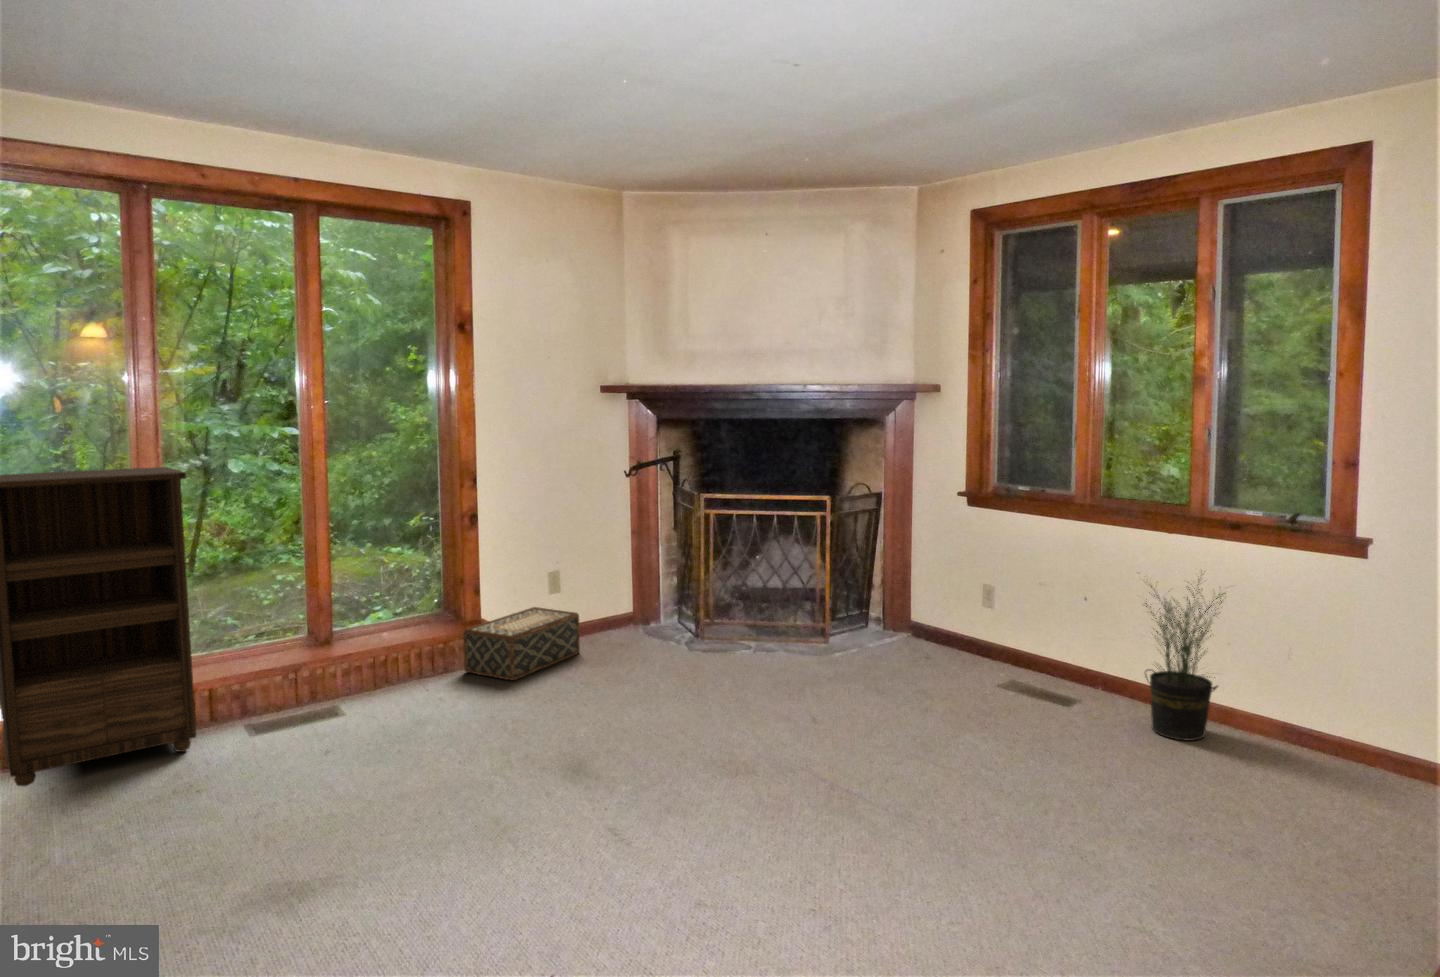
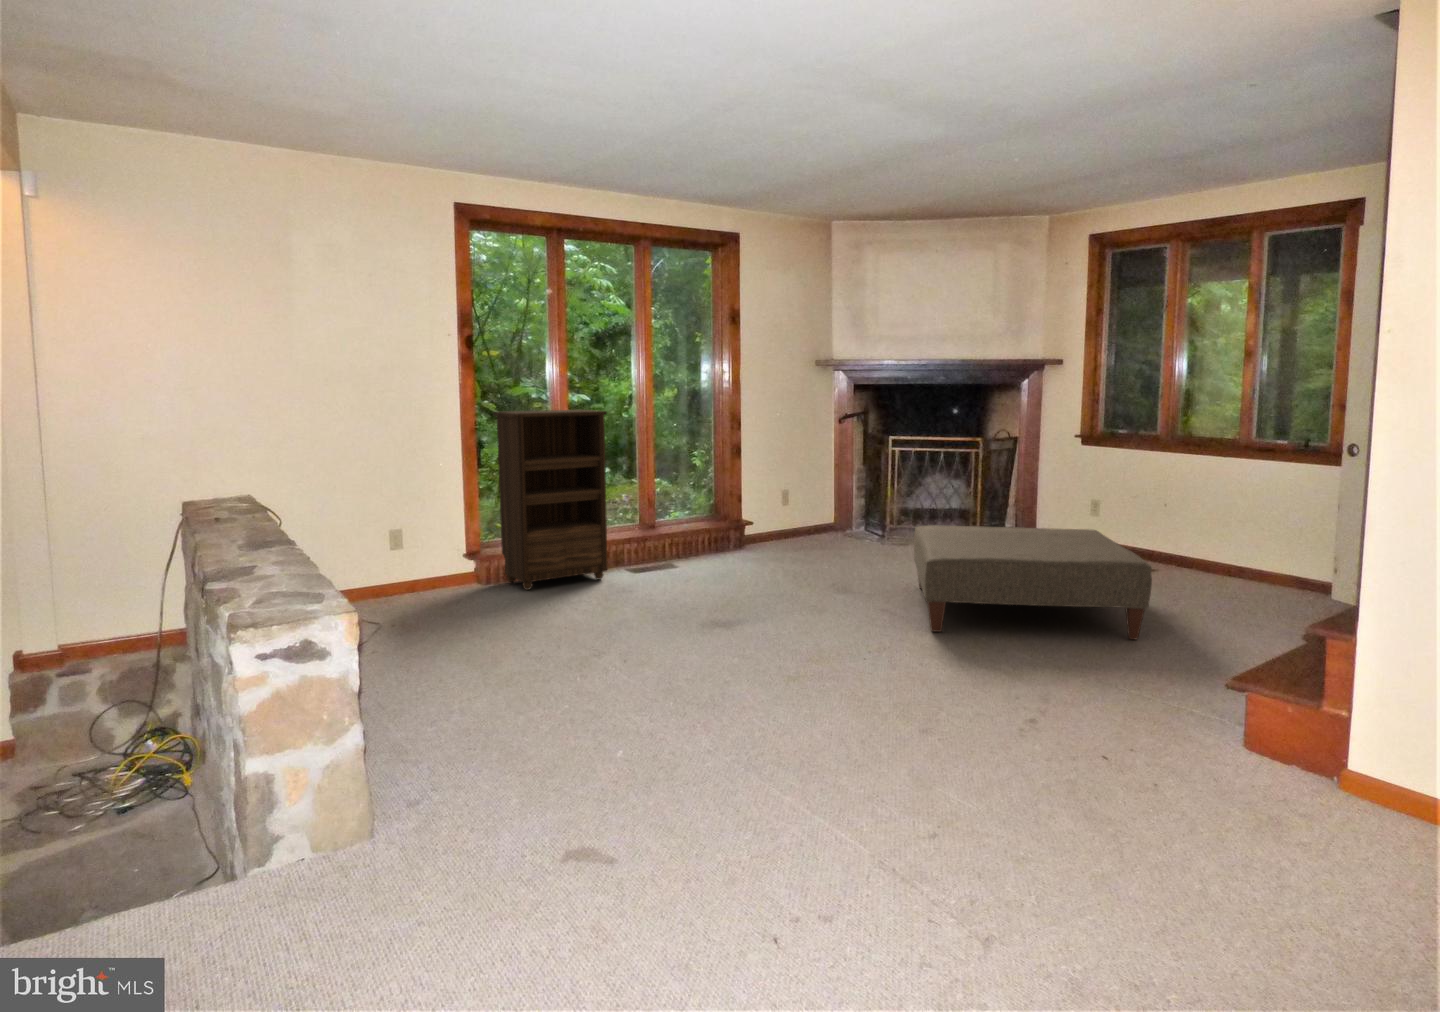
potted plant: present [1145,579,1226,741] -> none [1199,478,1265,587]
woven basket: present [463,607,580,680] -> none [738,513,808,555]
ottoman: none [664,657,1071,907] -> present [914,525,1152,640]

